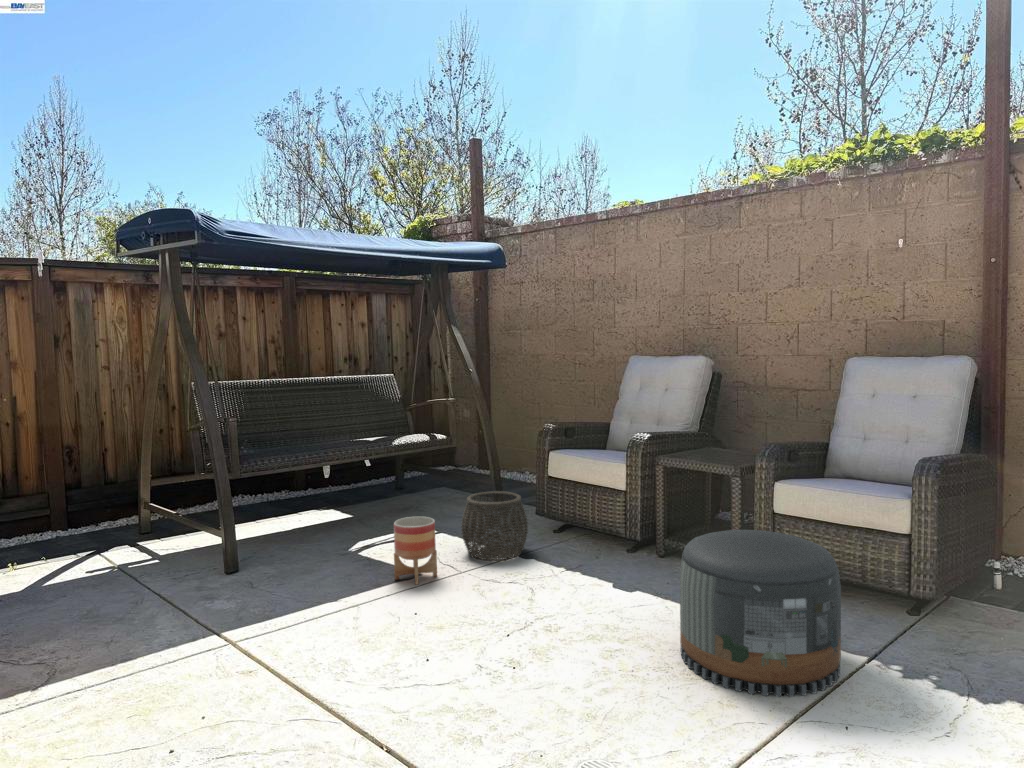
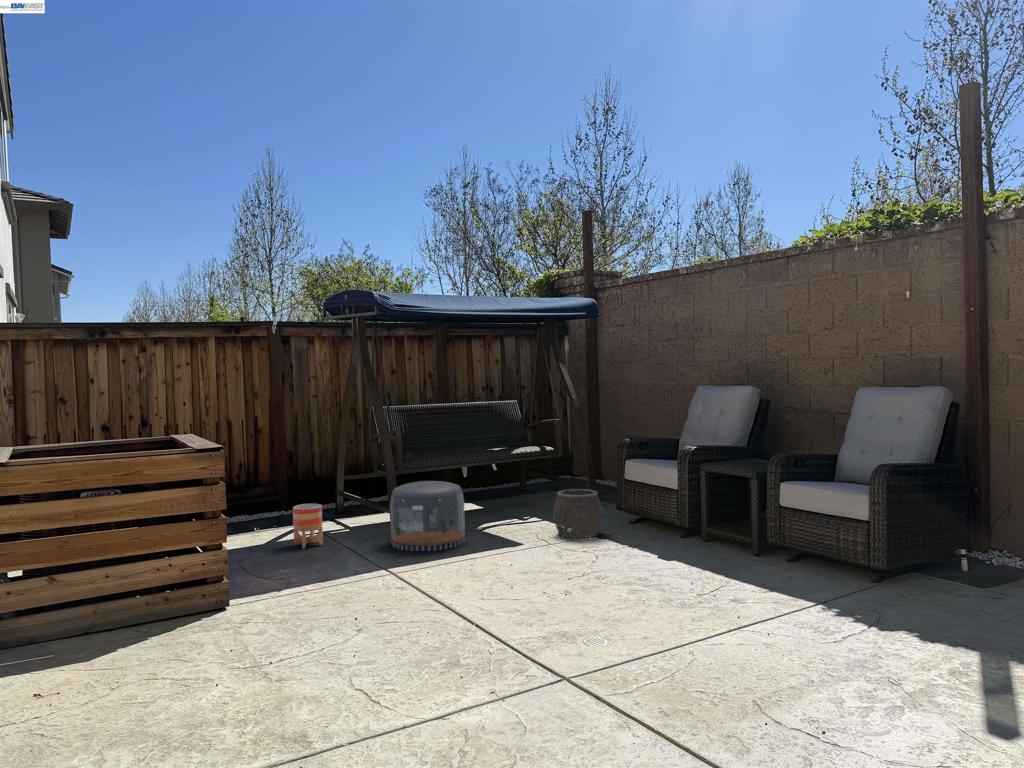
planter: present [394,517,437,585] -> present [293,504,323,549]
pouf: present [680,530,841,697] -> present [390,481,465,551]

